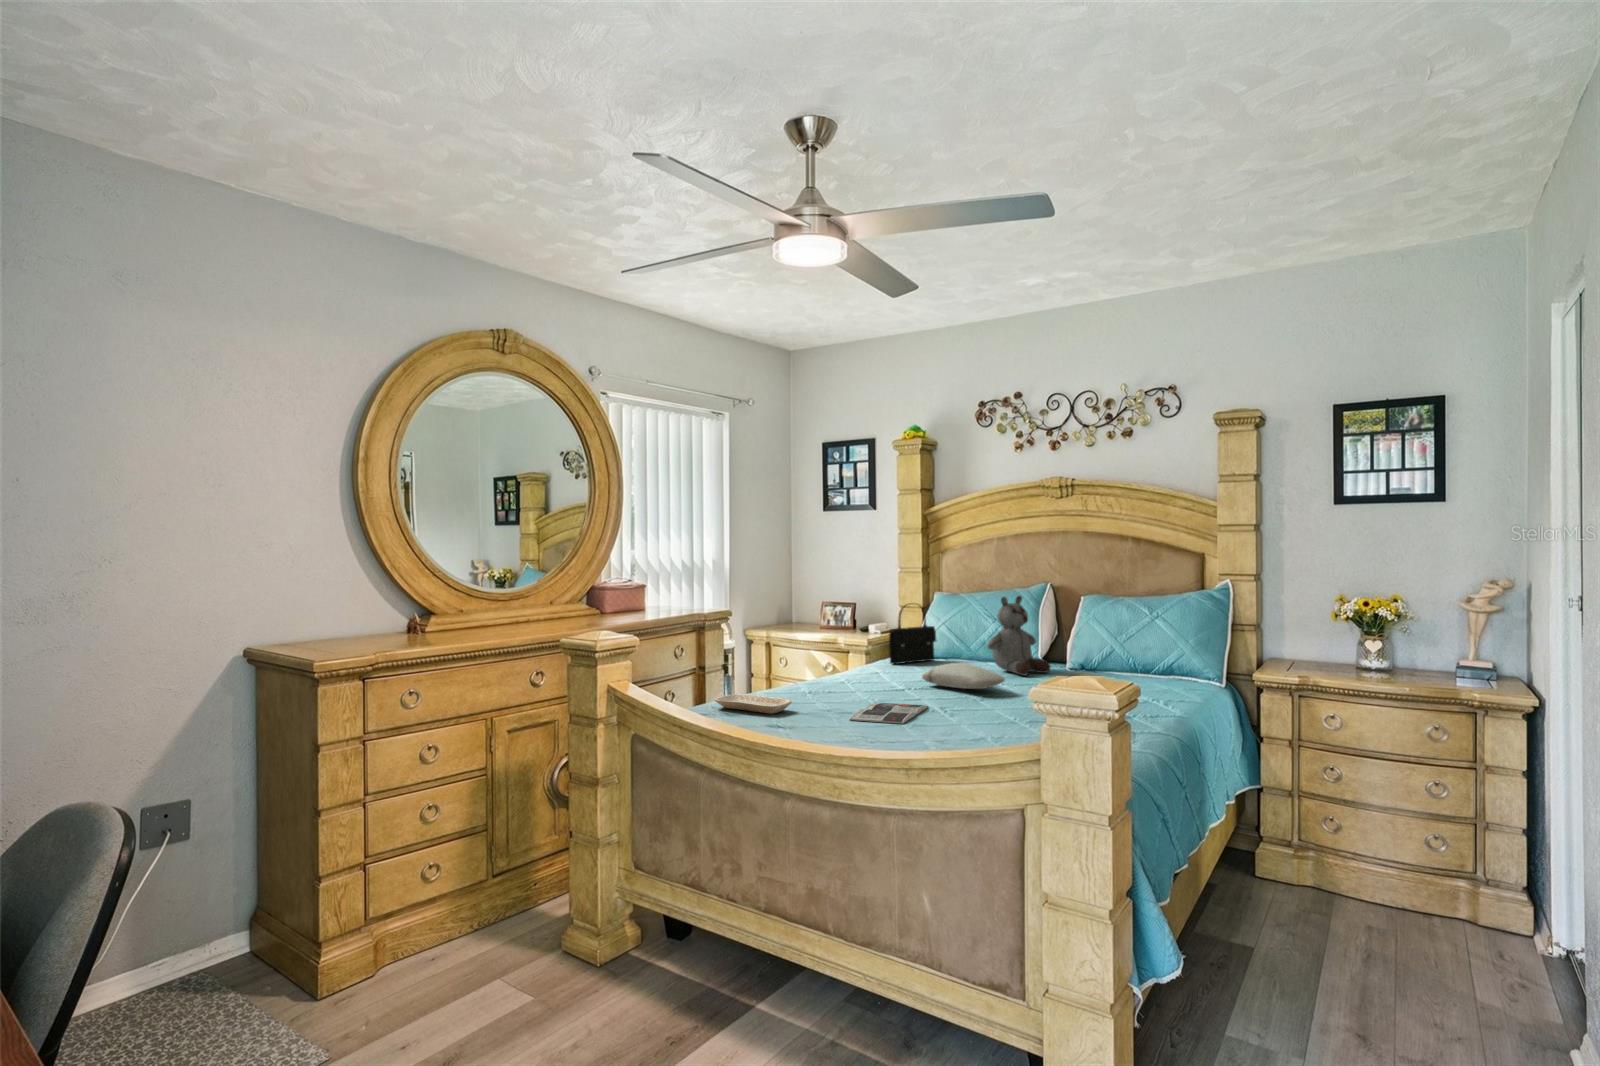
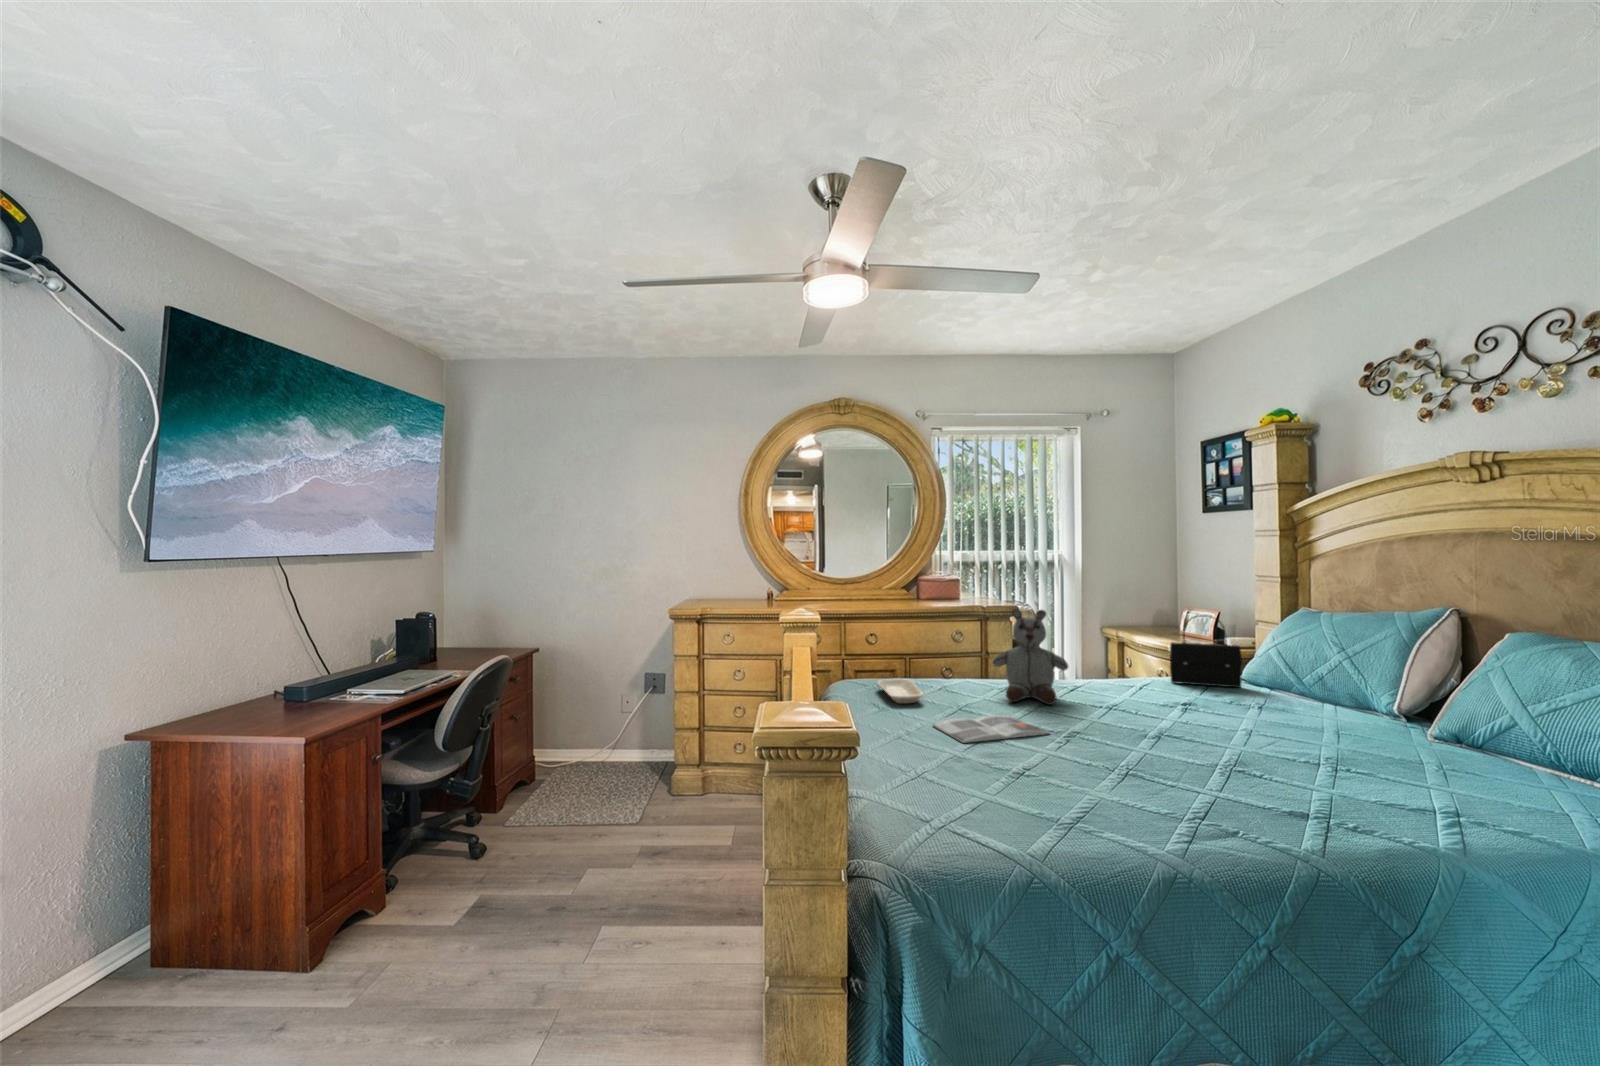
stuffed bear: present [987,596,1051,676] -> present [992,609,1068,705]
pillow: present [922,663,1005,689] -> none [1123,691,1199,730]

